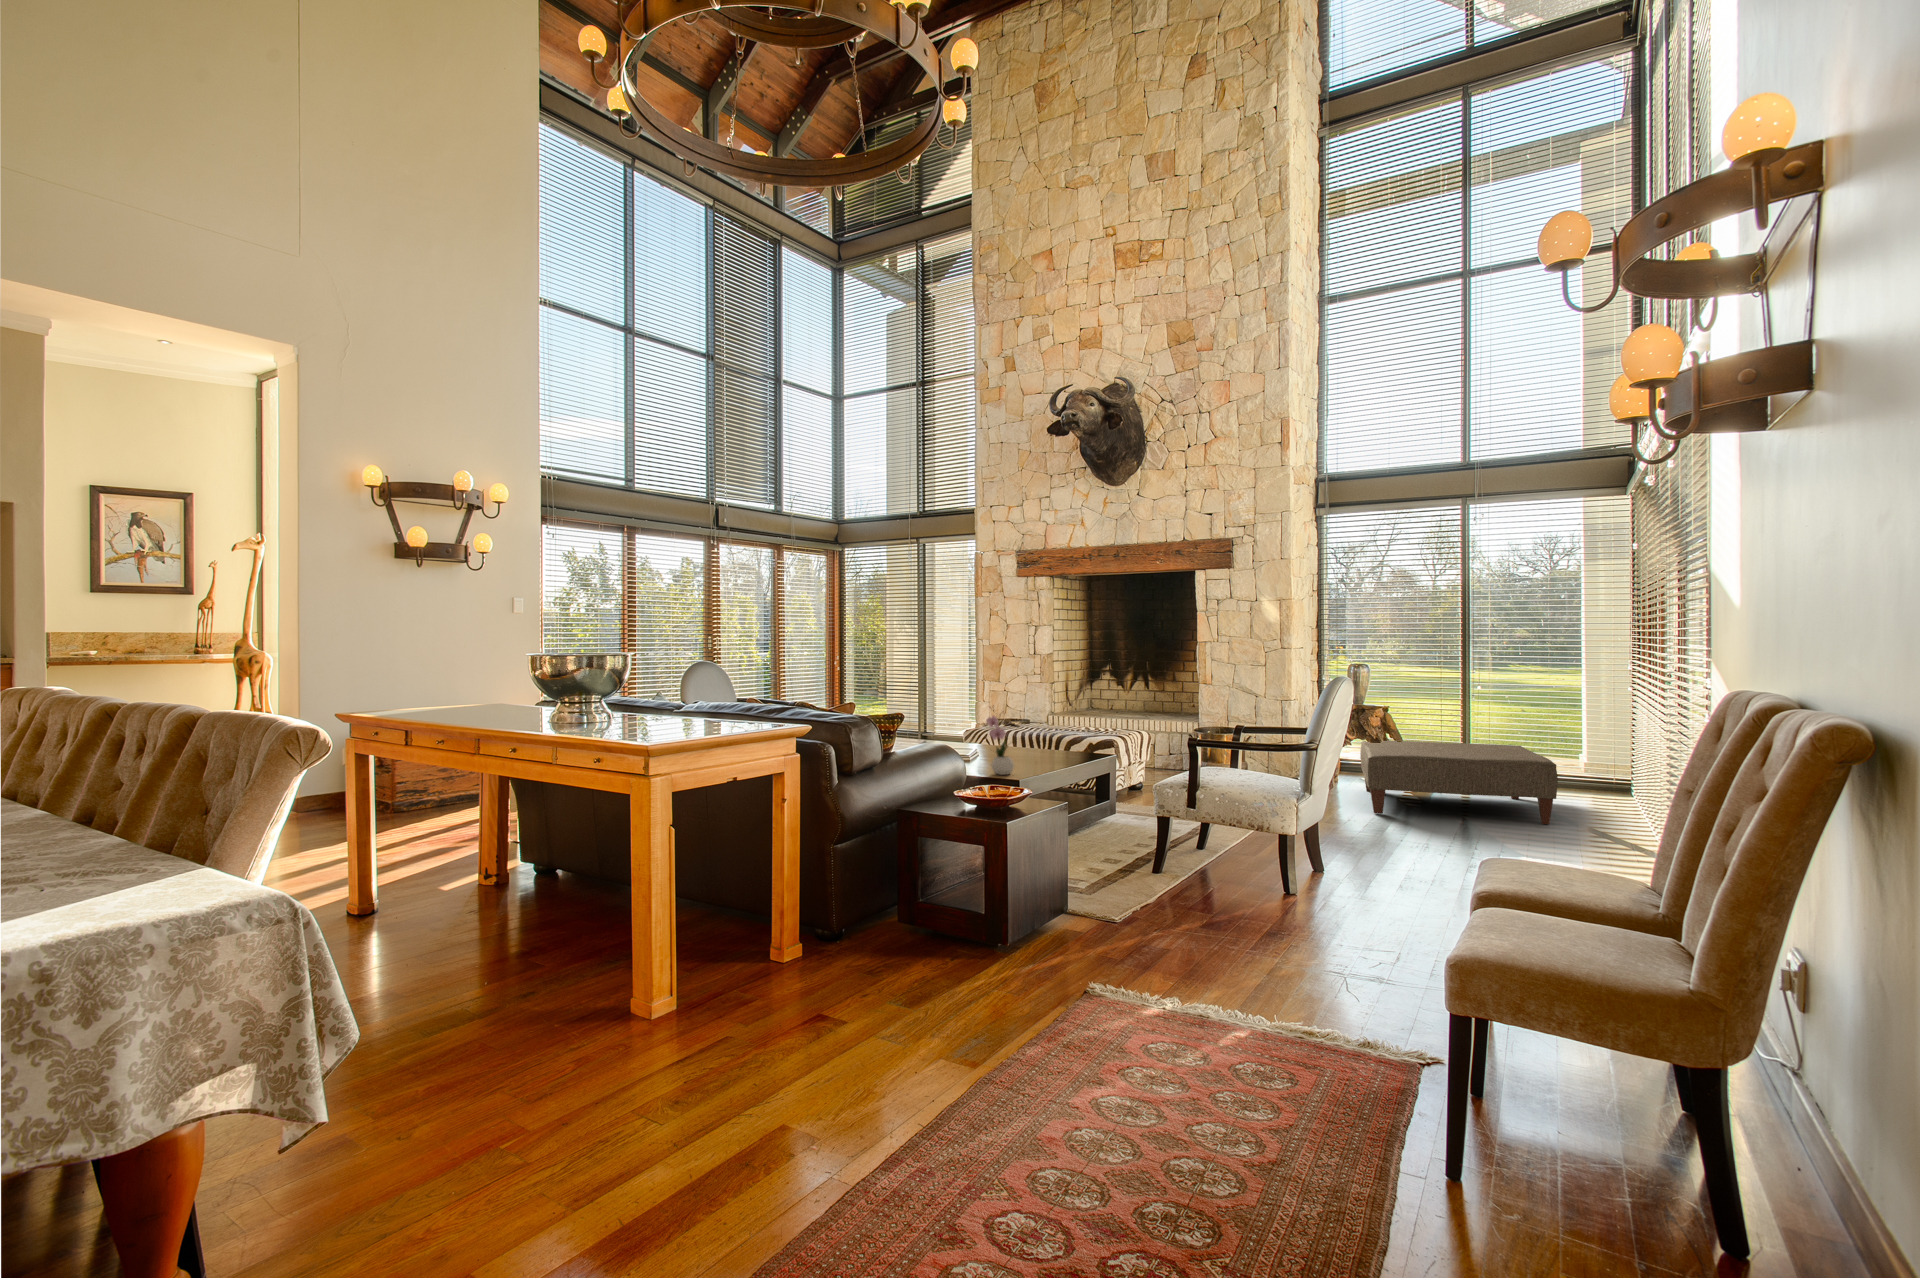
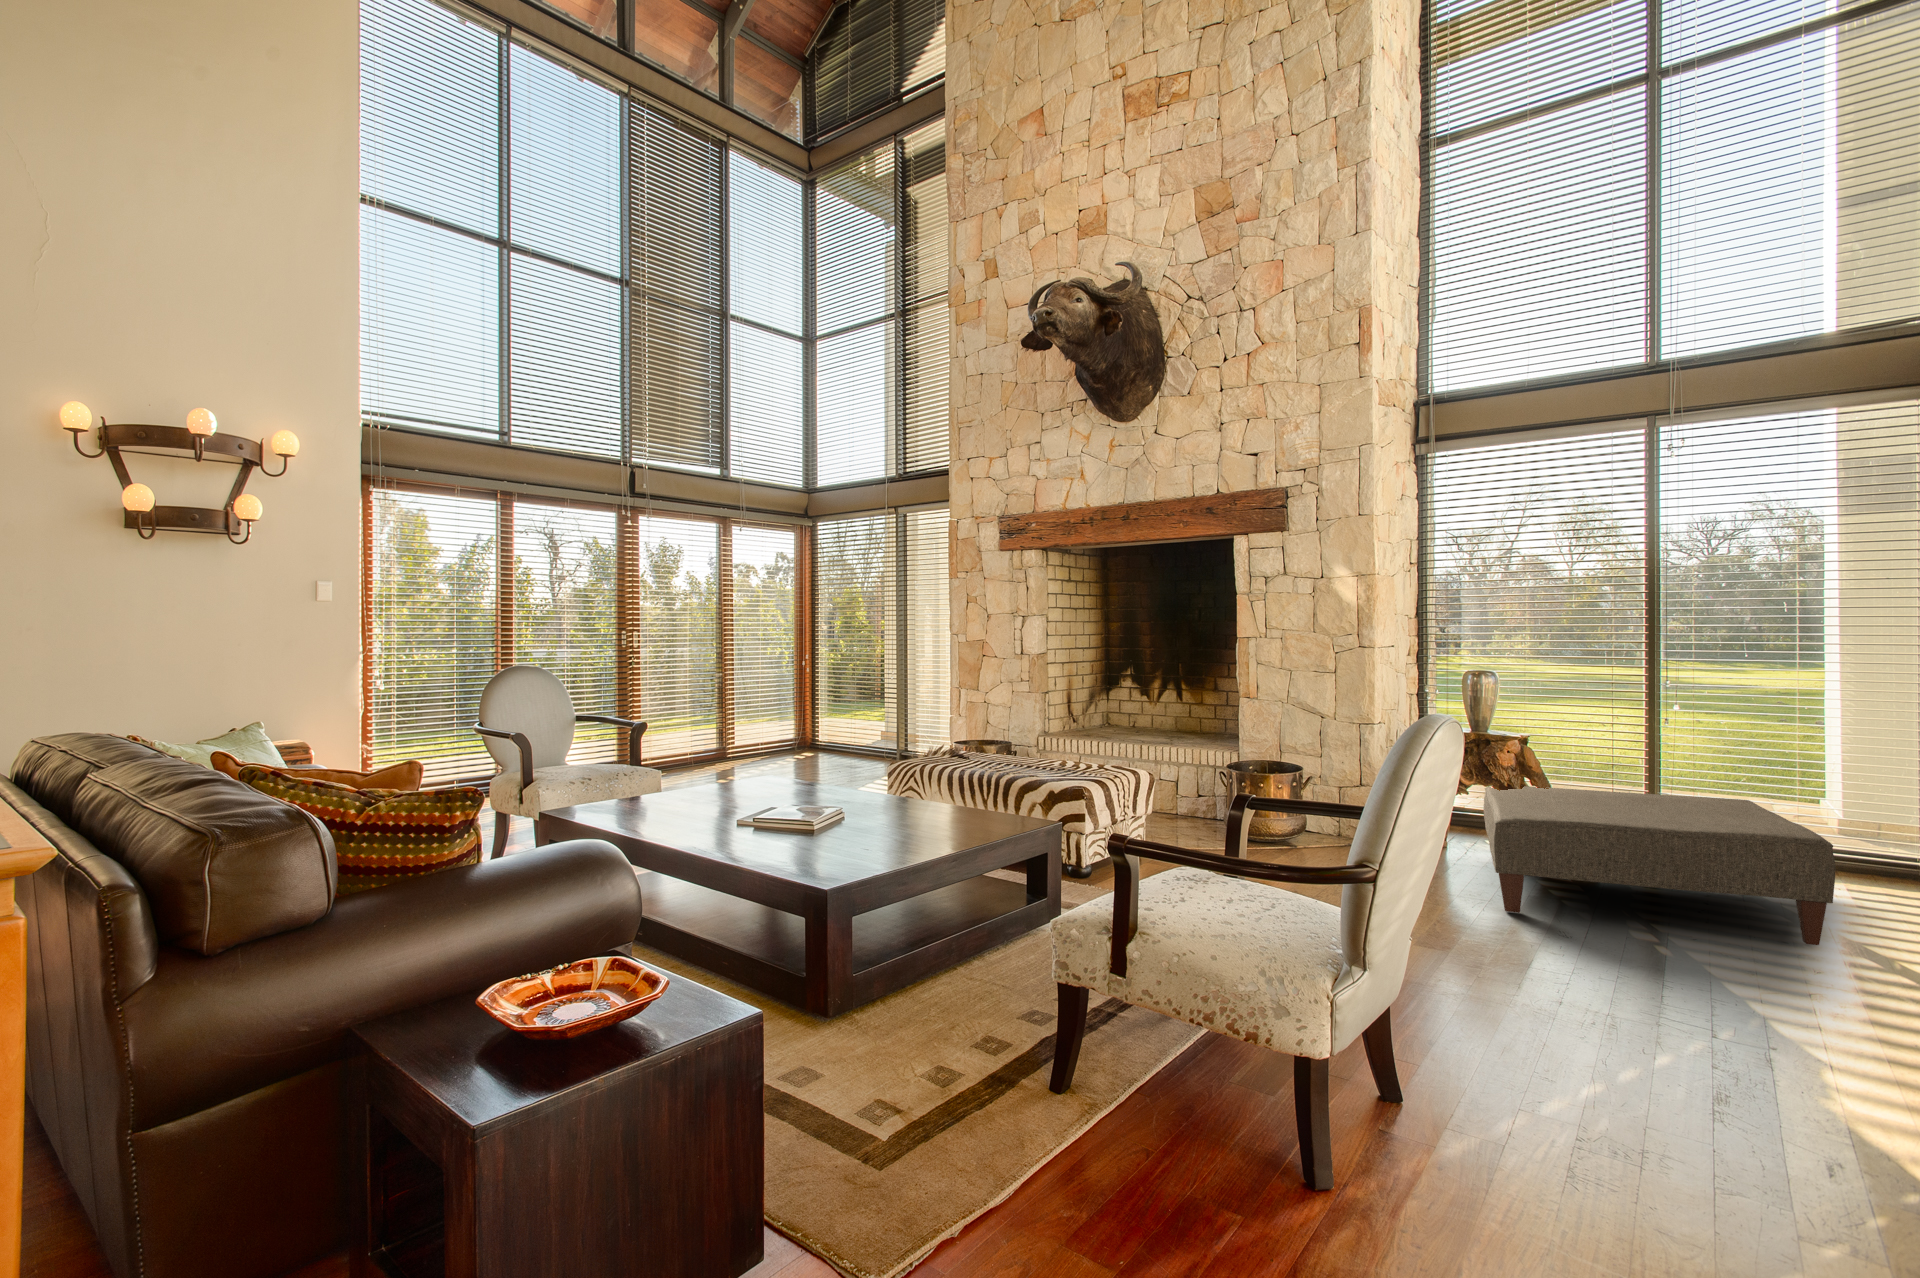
flower arrangement: present [987,710,1014,775] -> none [826,742,879,859]

